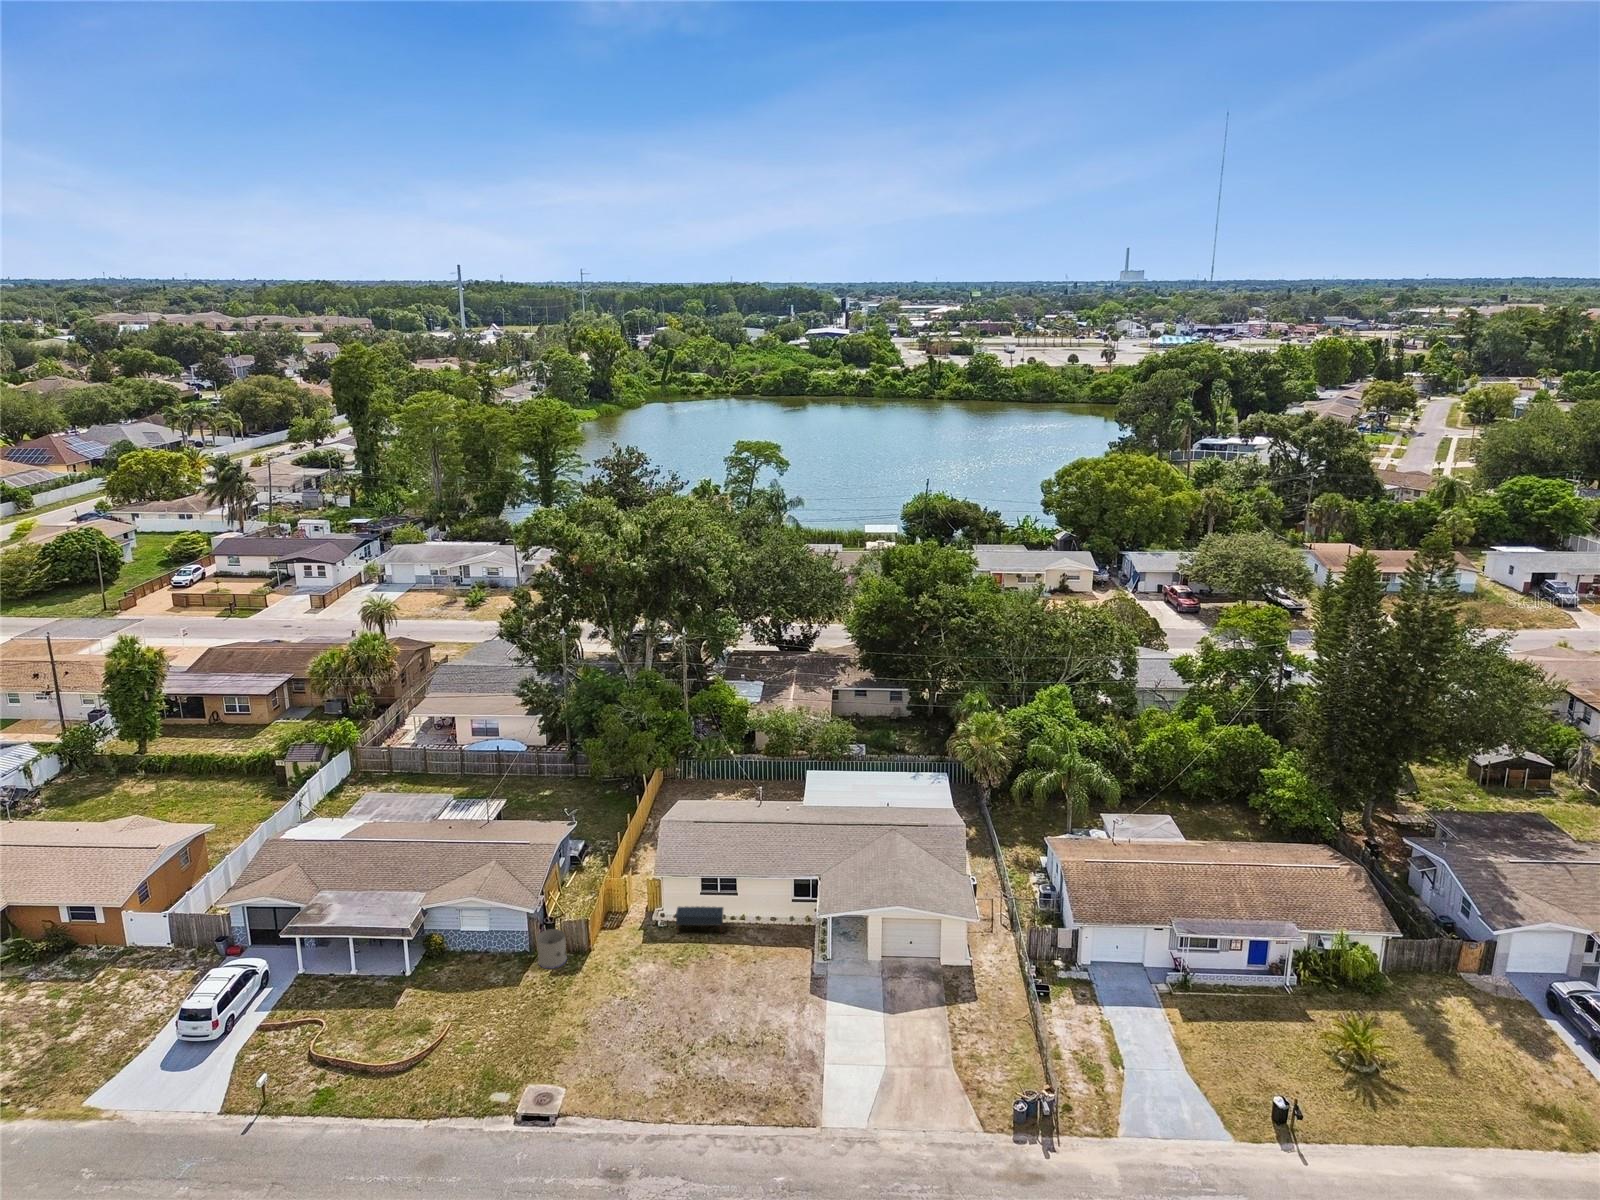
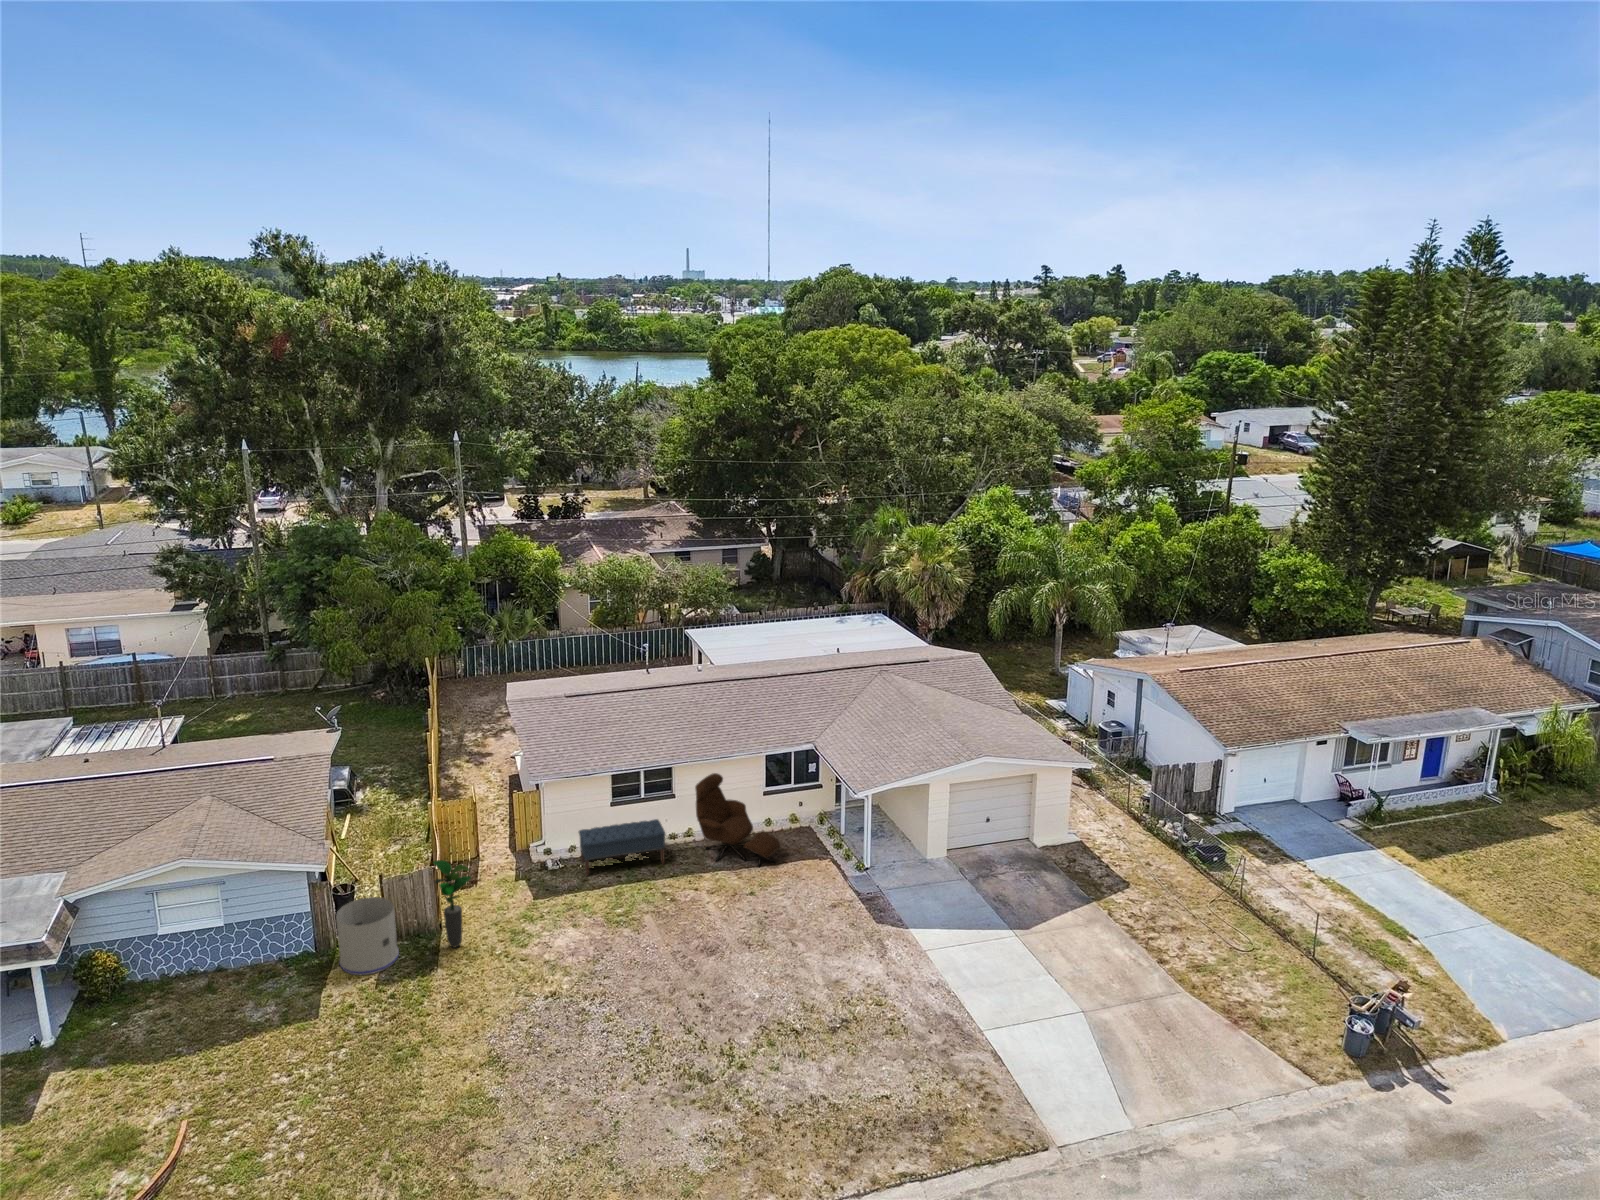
lounge chair: none [742,885,788,946] -> present [695,773,780,867]
potted plant: none [583,916,603,963] -> present [433,860,471,948]

